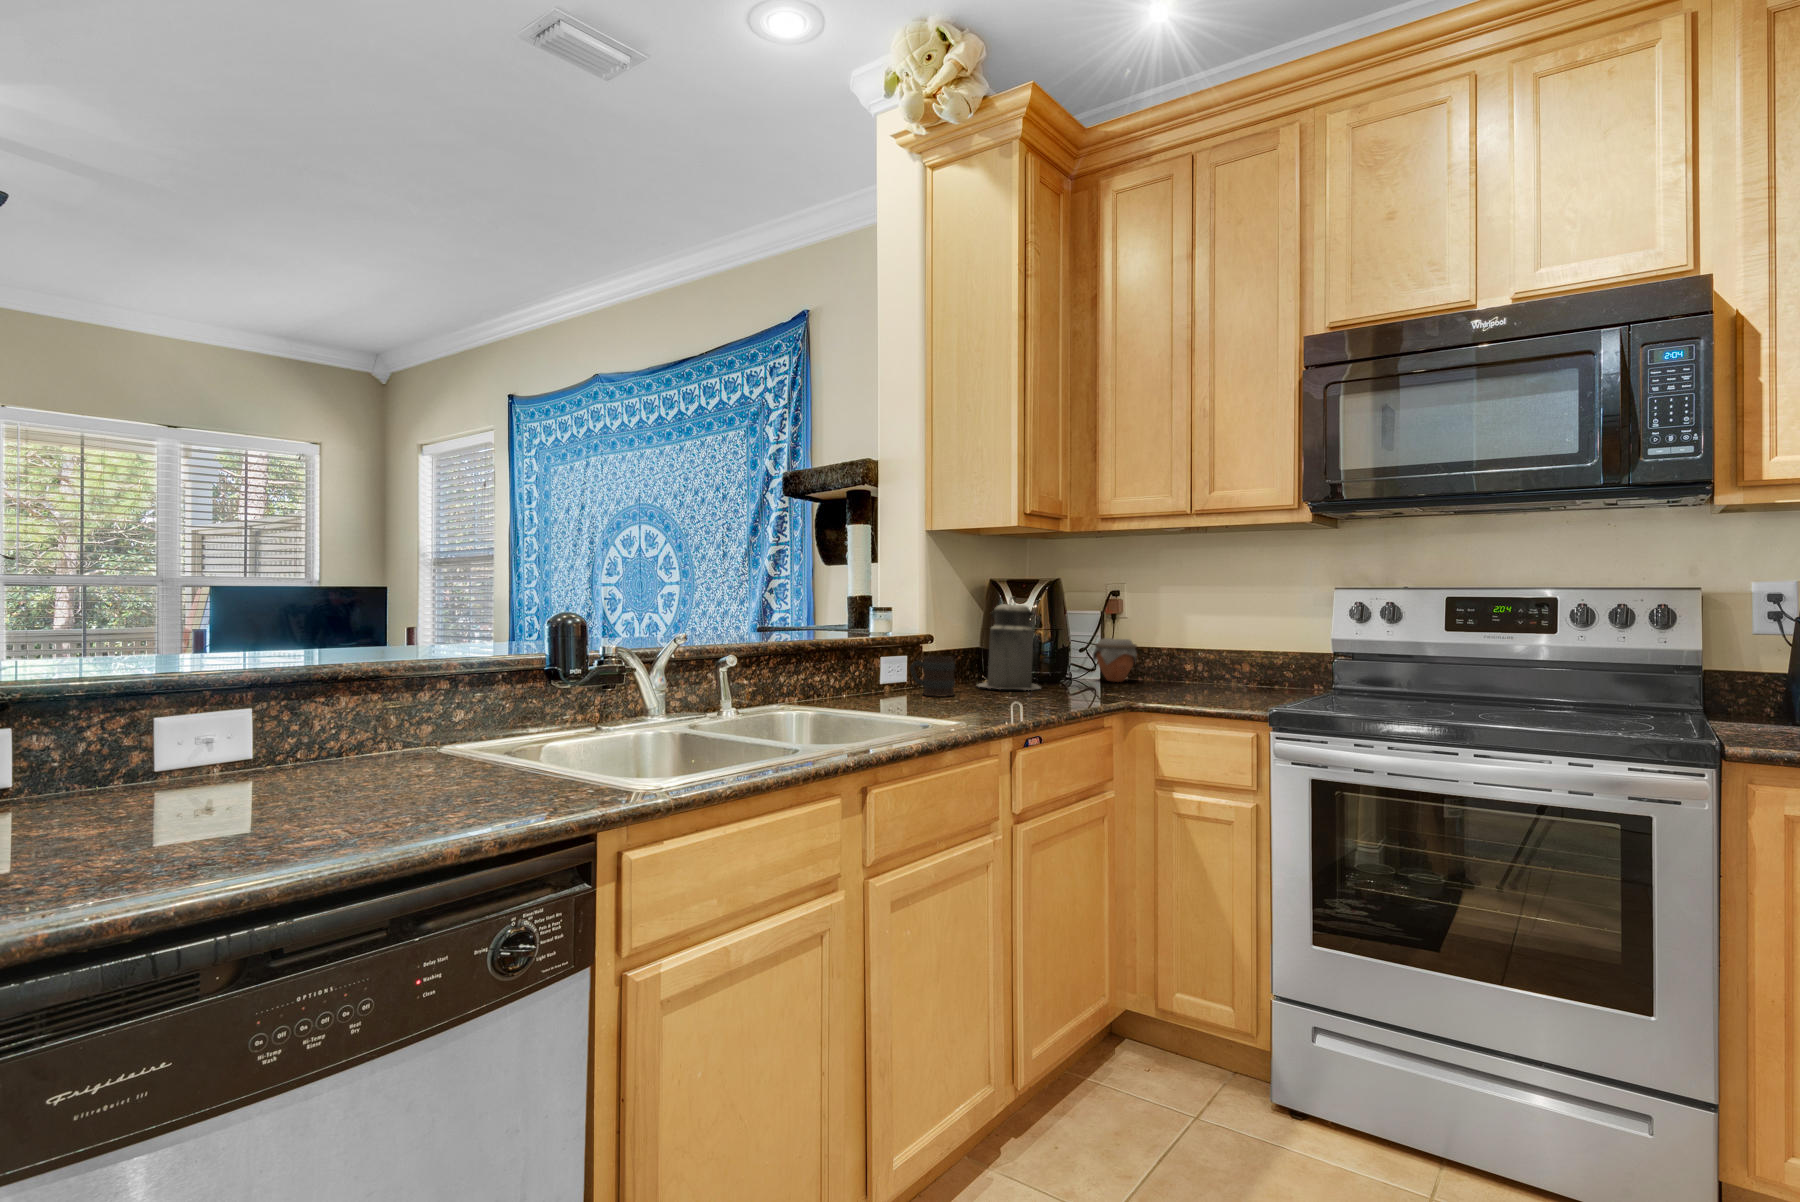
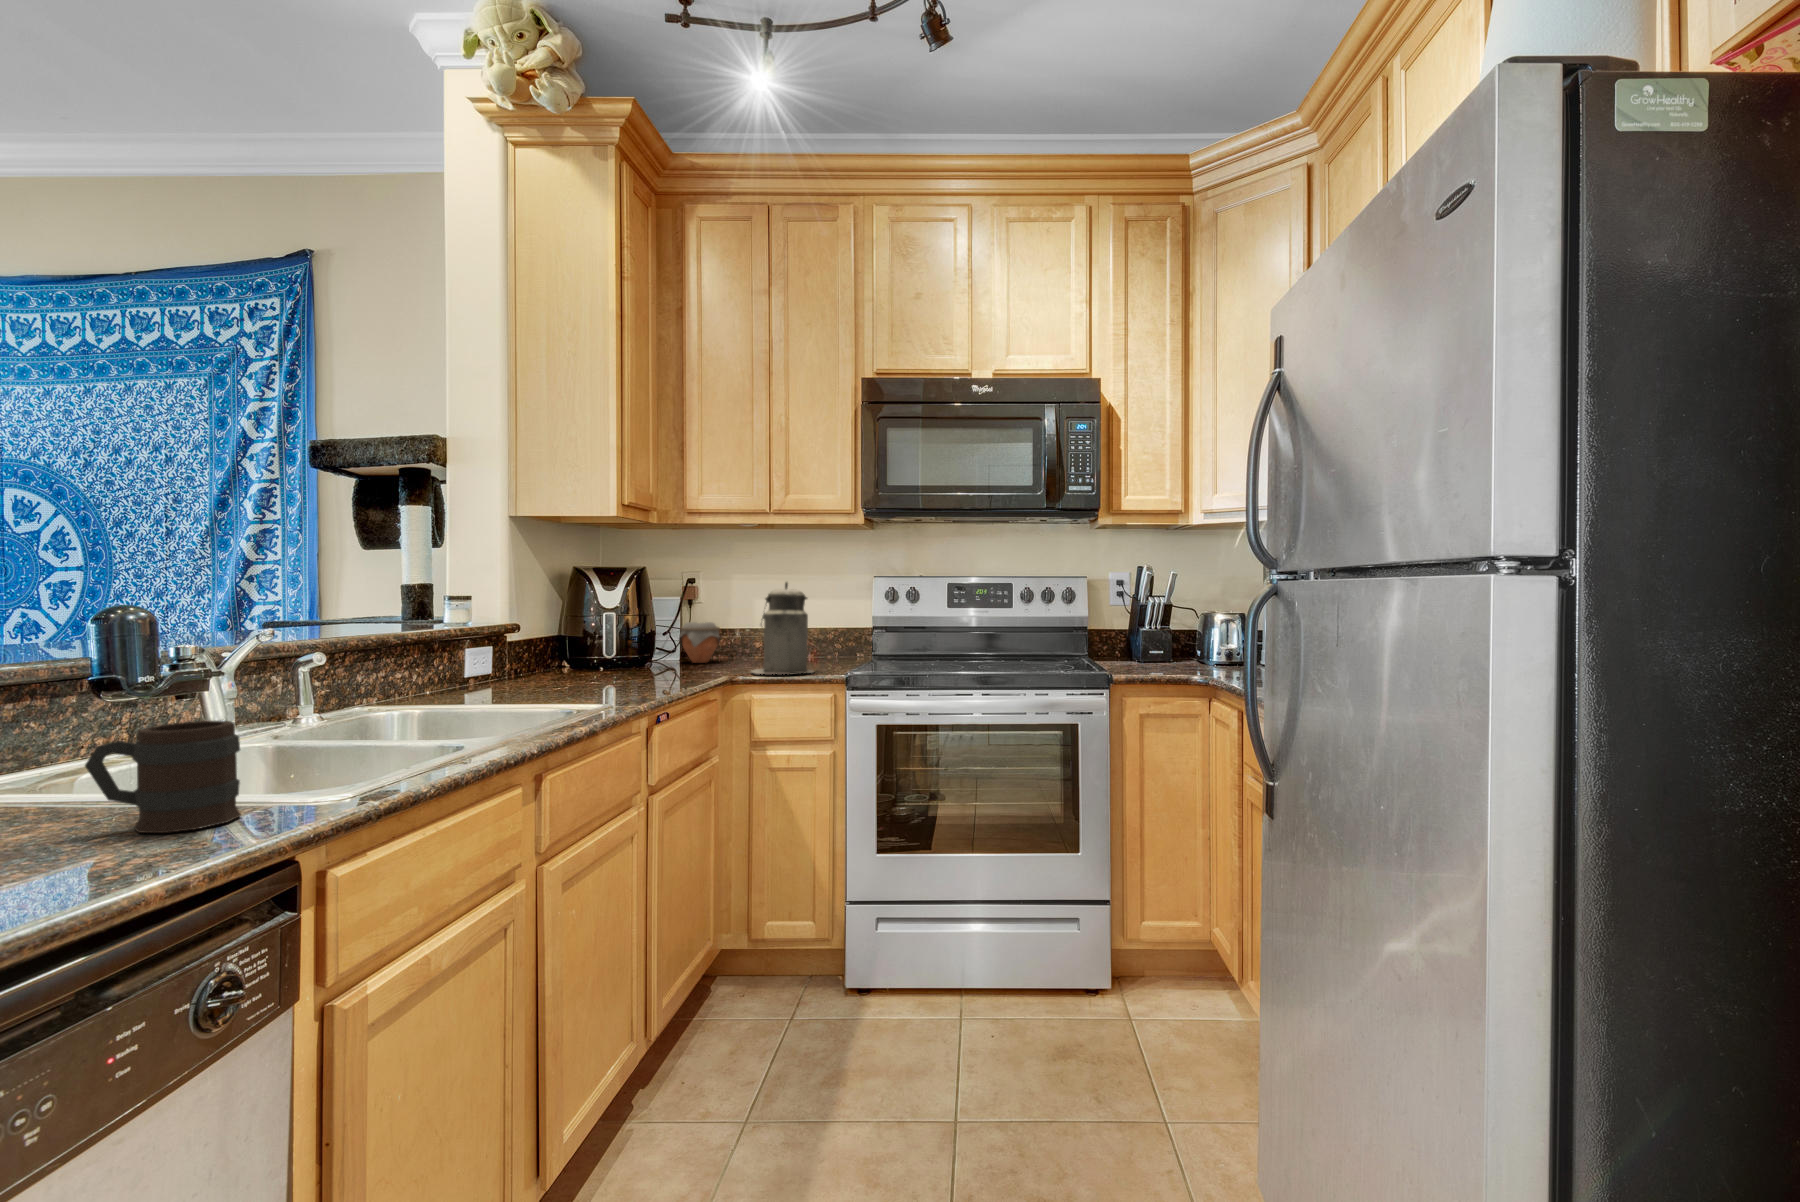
canister: present [978,597,1040,690] -> present [751,582,813,674]
mug: present [909,656,955,696] -> present [85,721,241,833]

